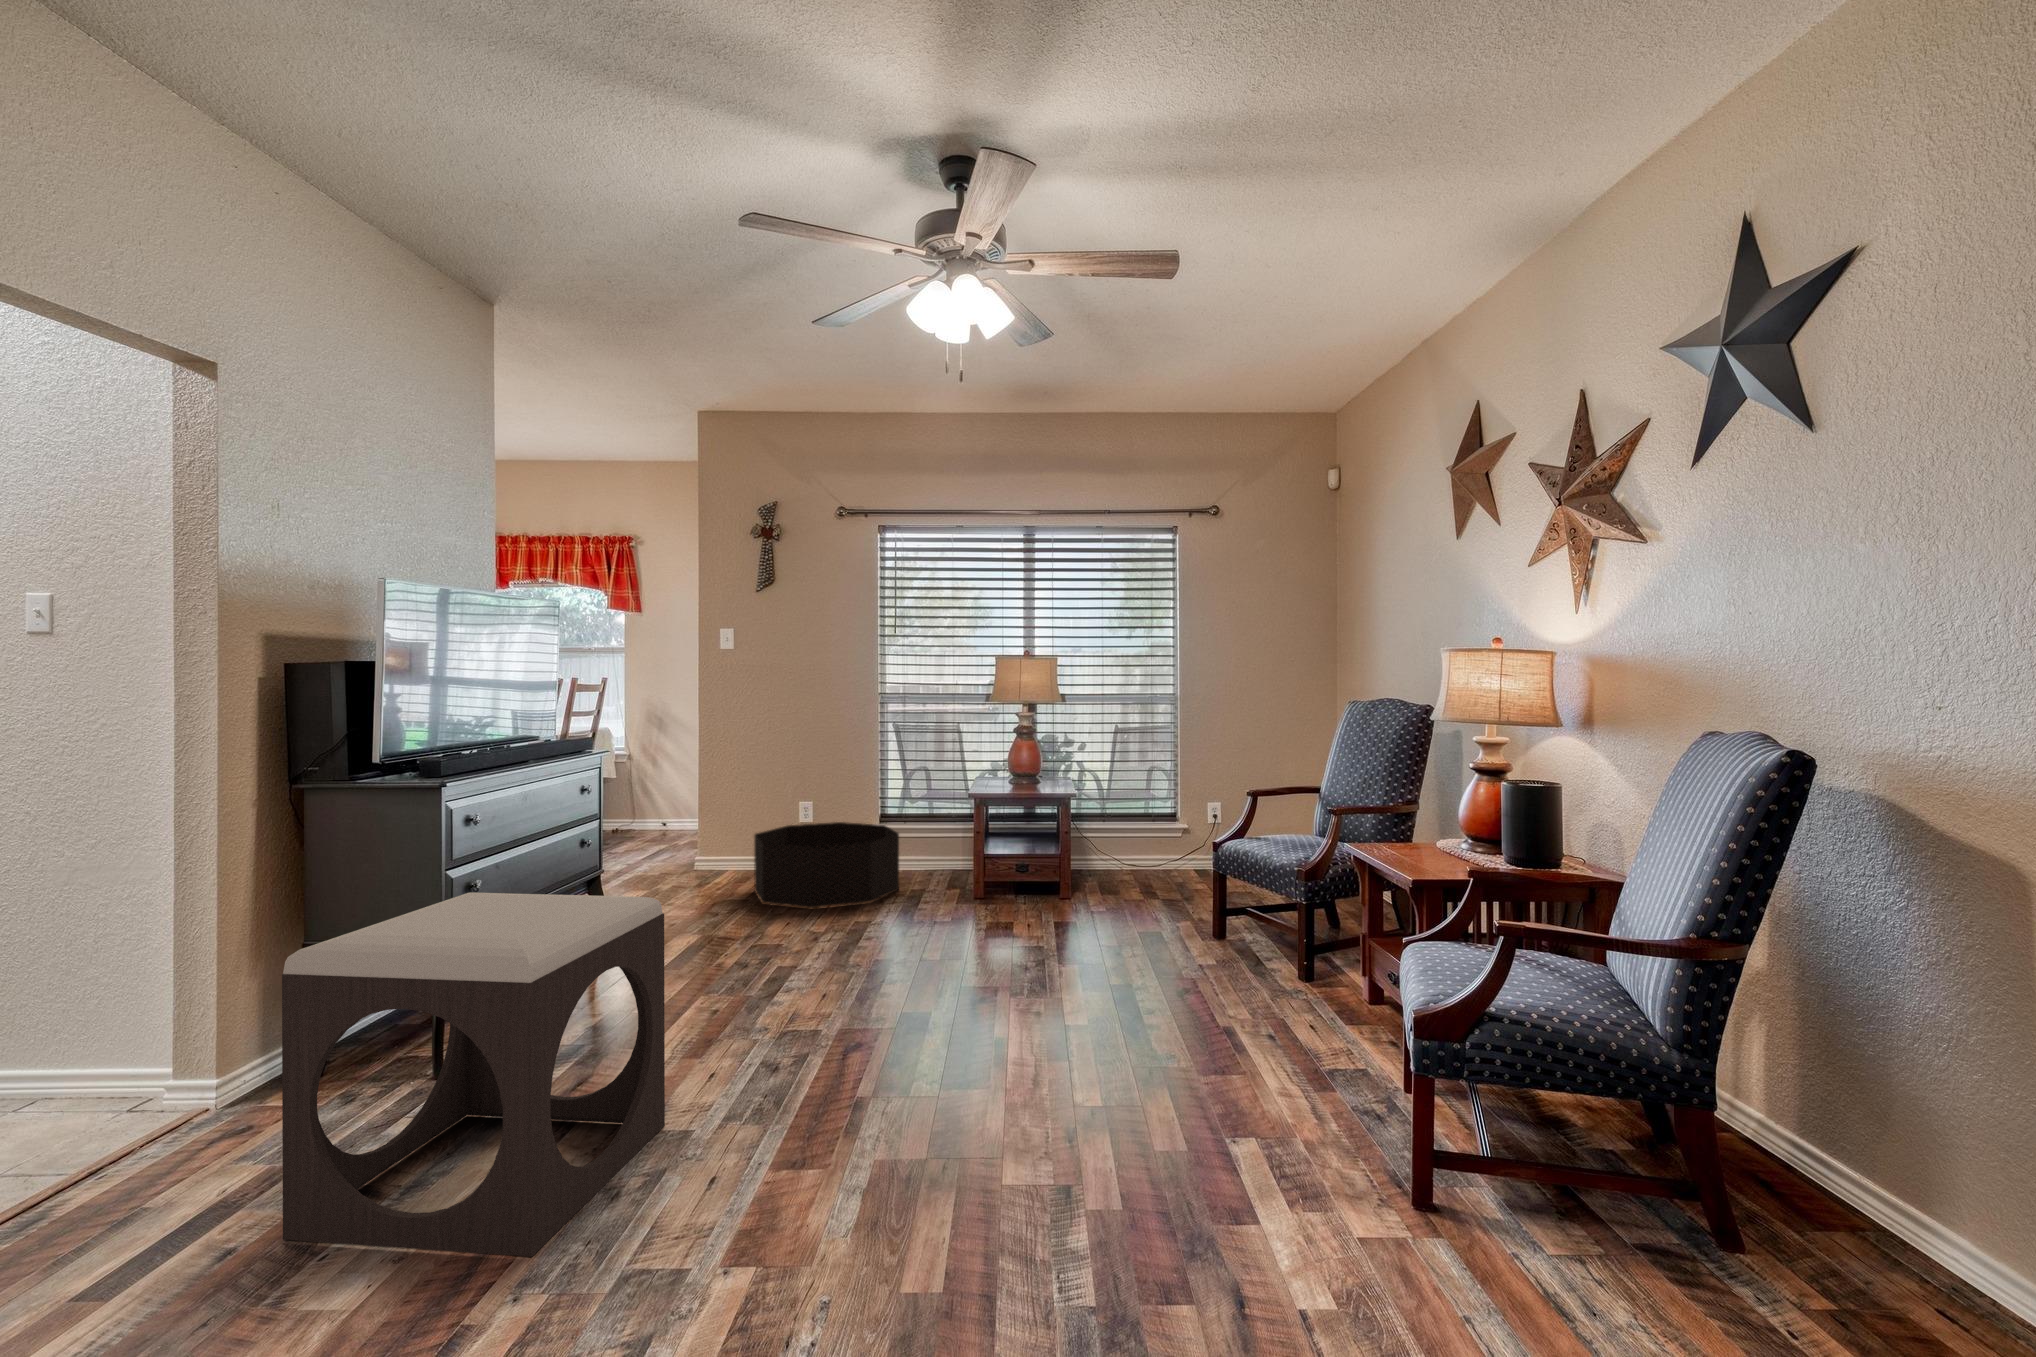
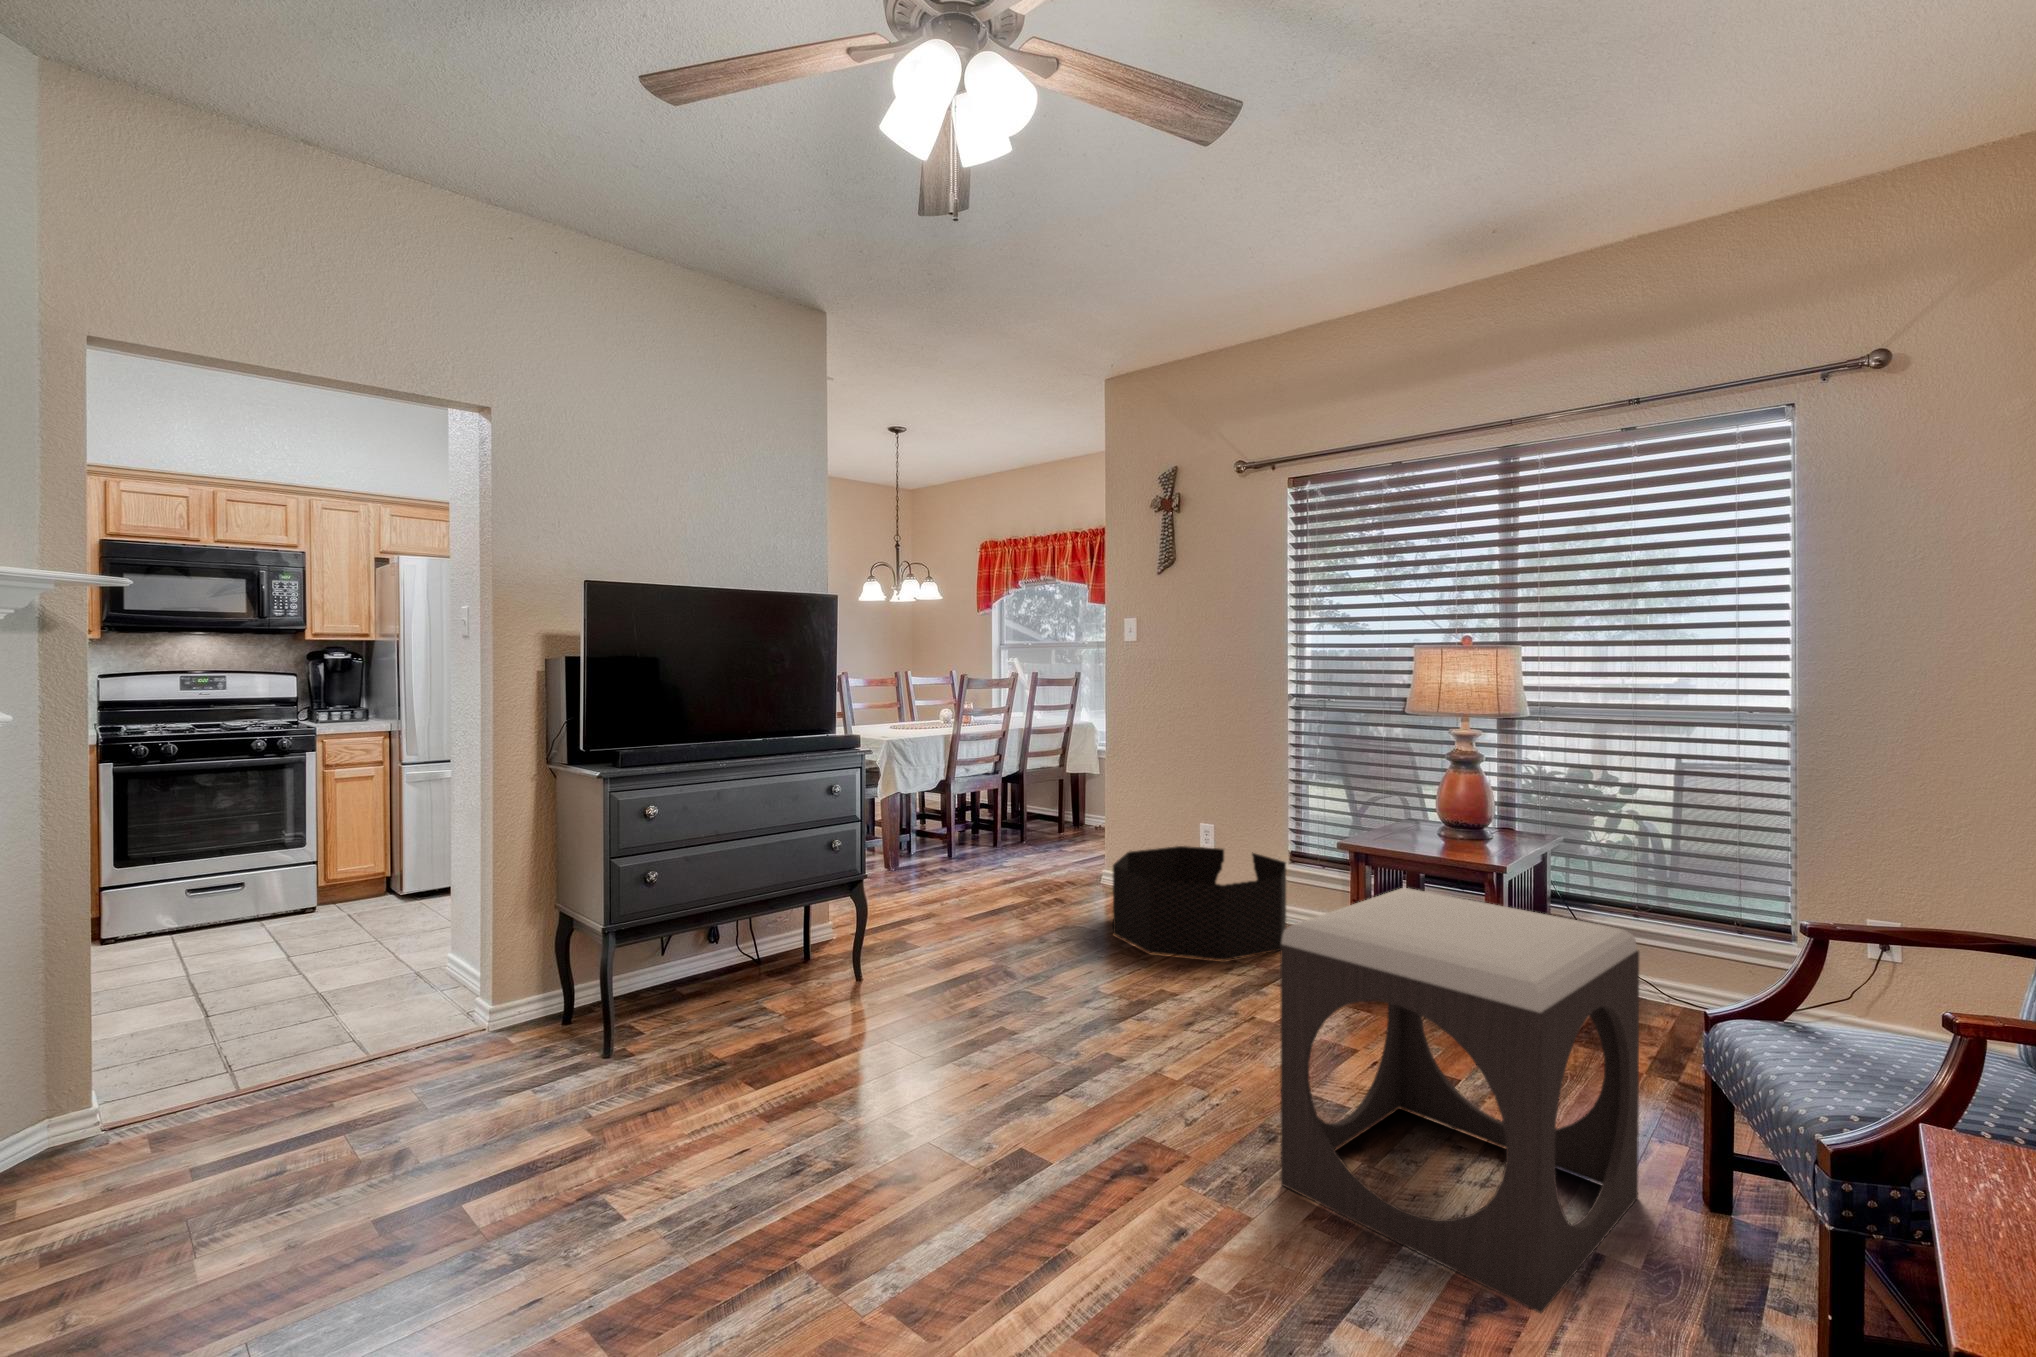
footstool: present [282,892,665,1256] -> present [1281,888,1639,1313]

